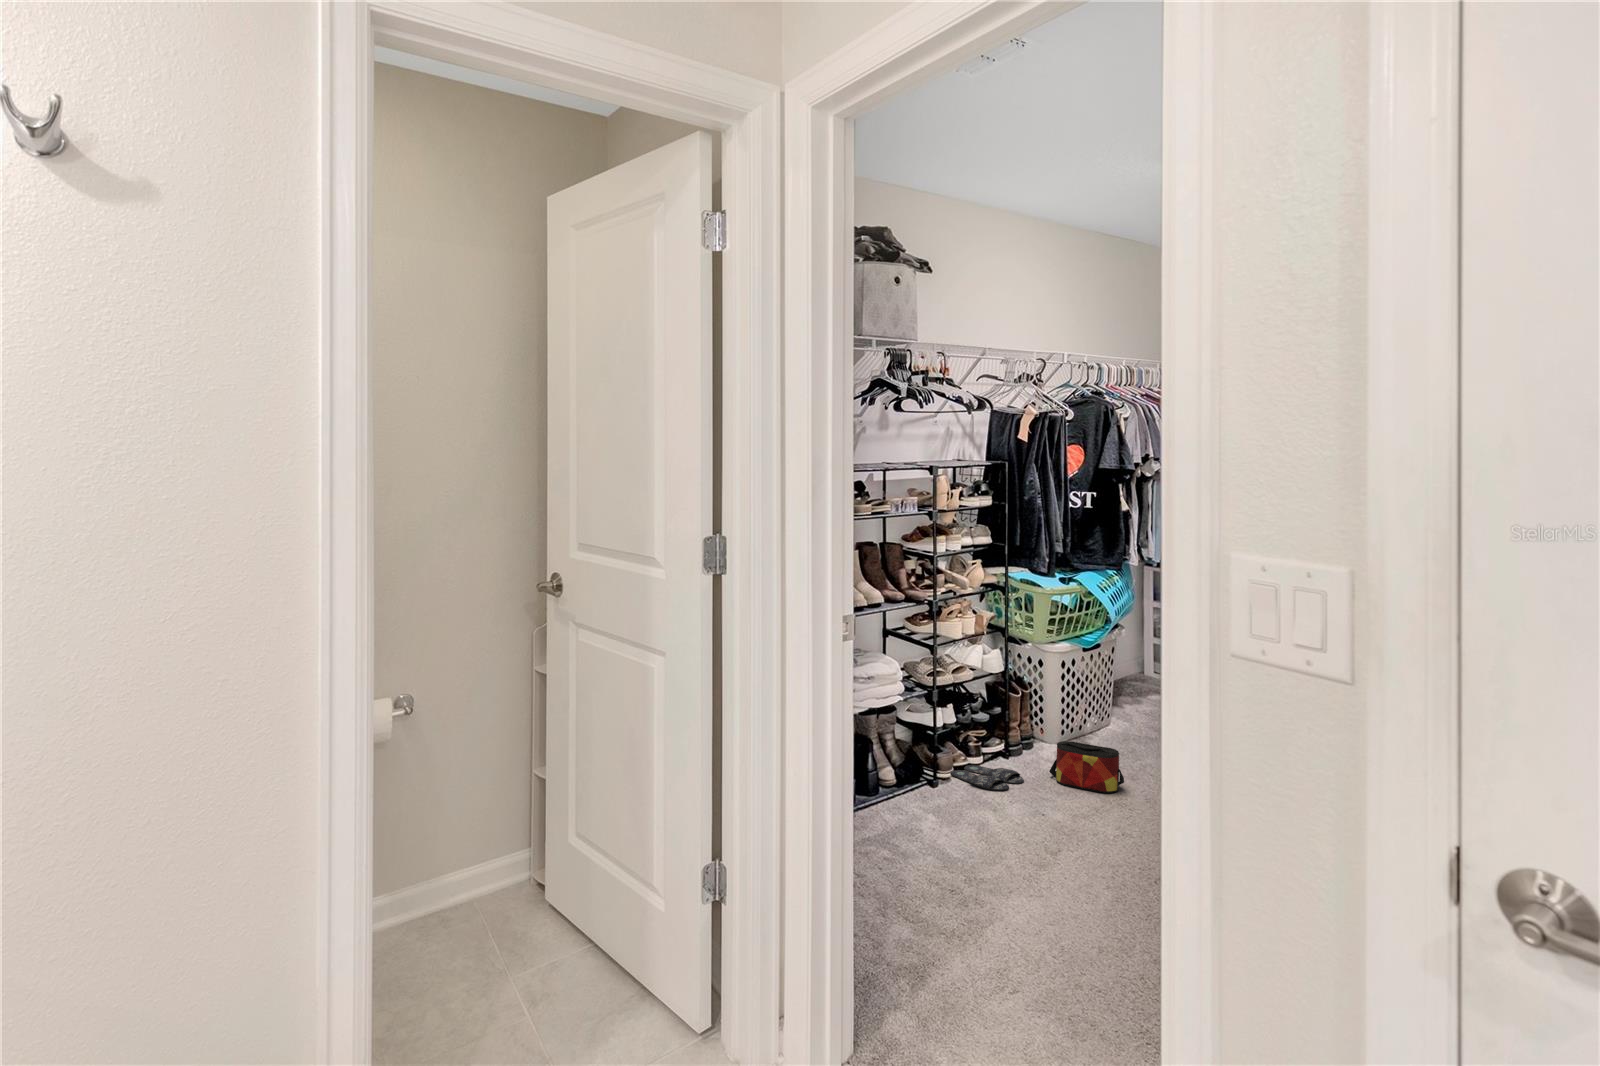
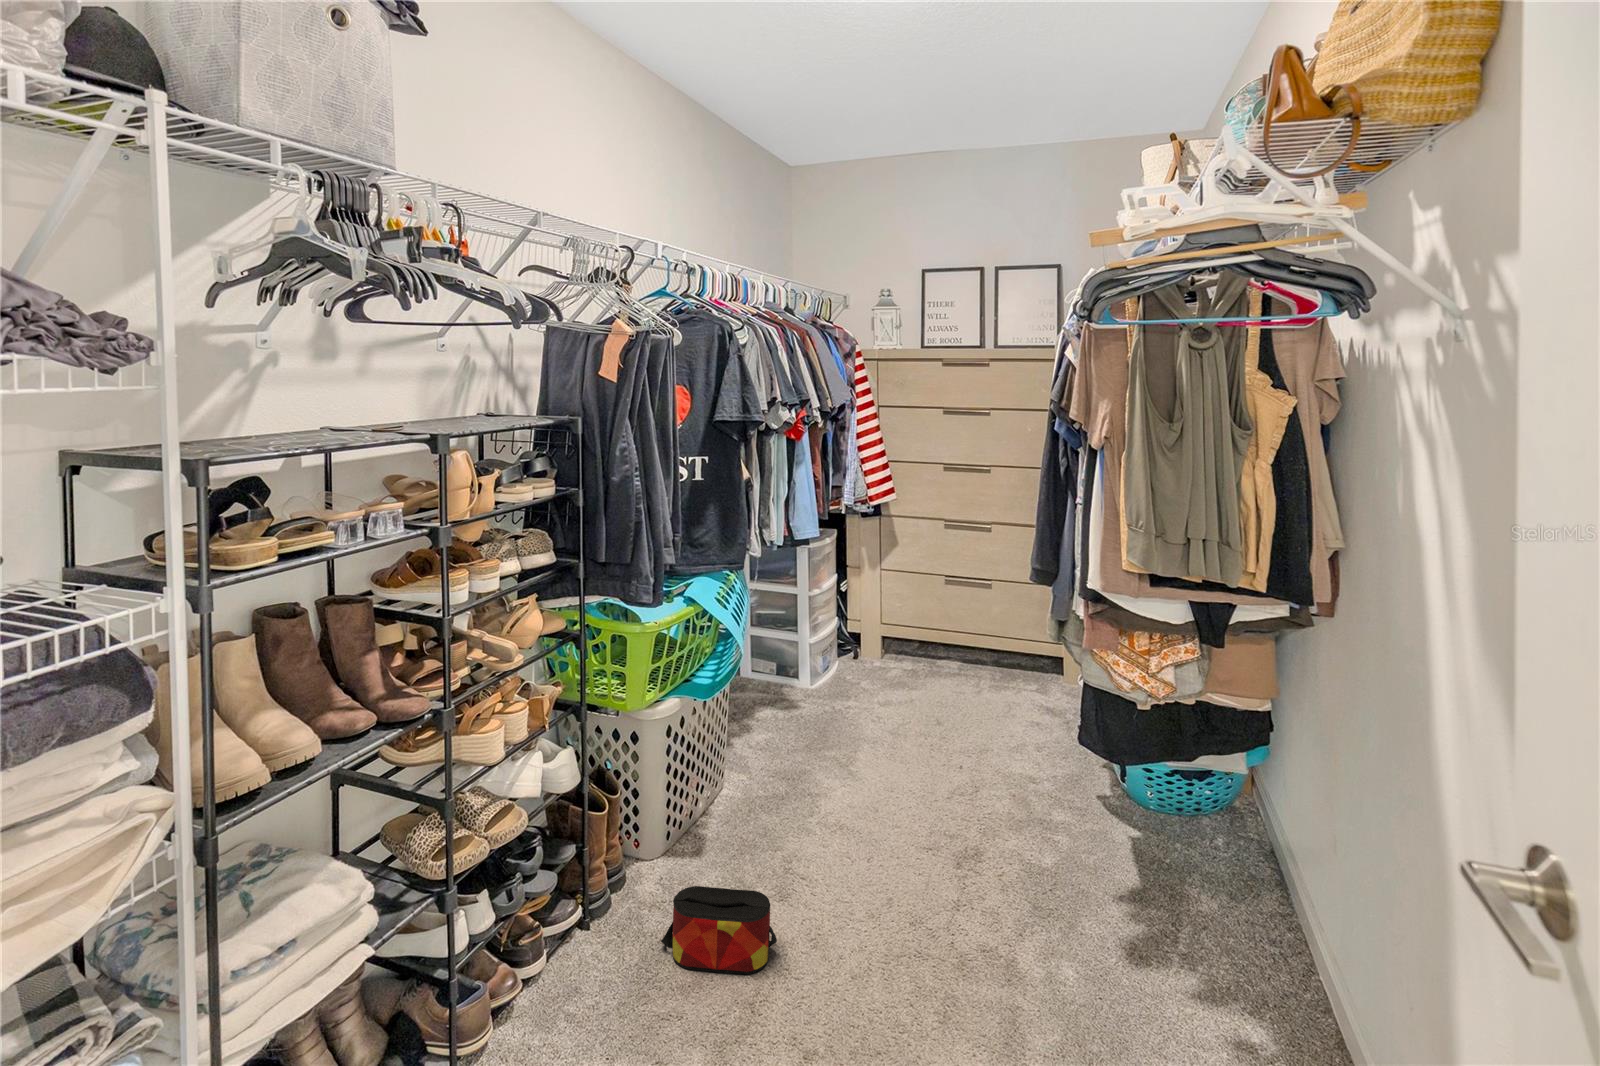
slippers: present [951,765,1024,790] -> none [491,948,622,1025]

